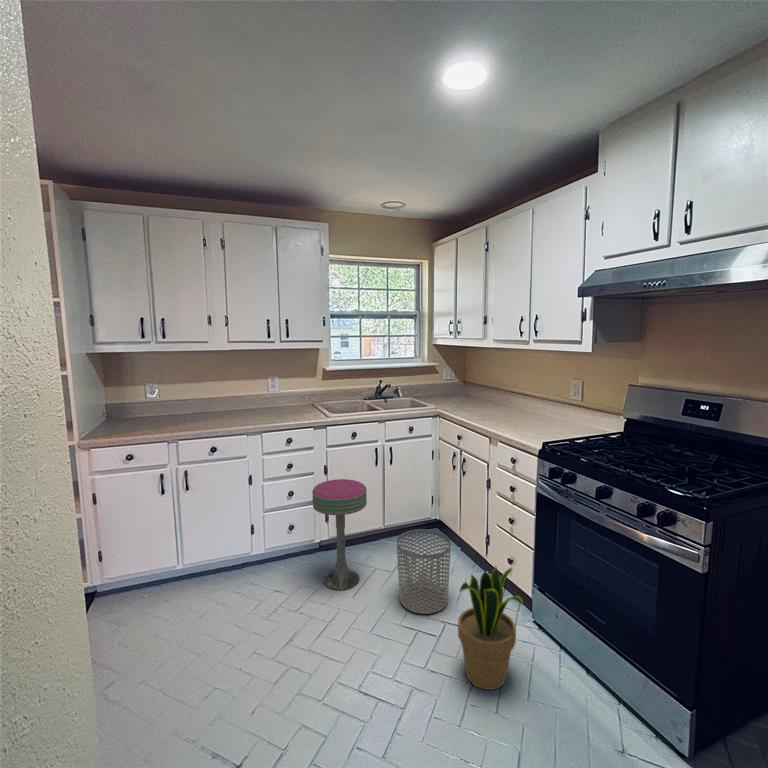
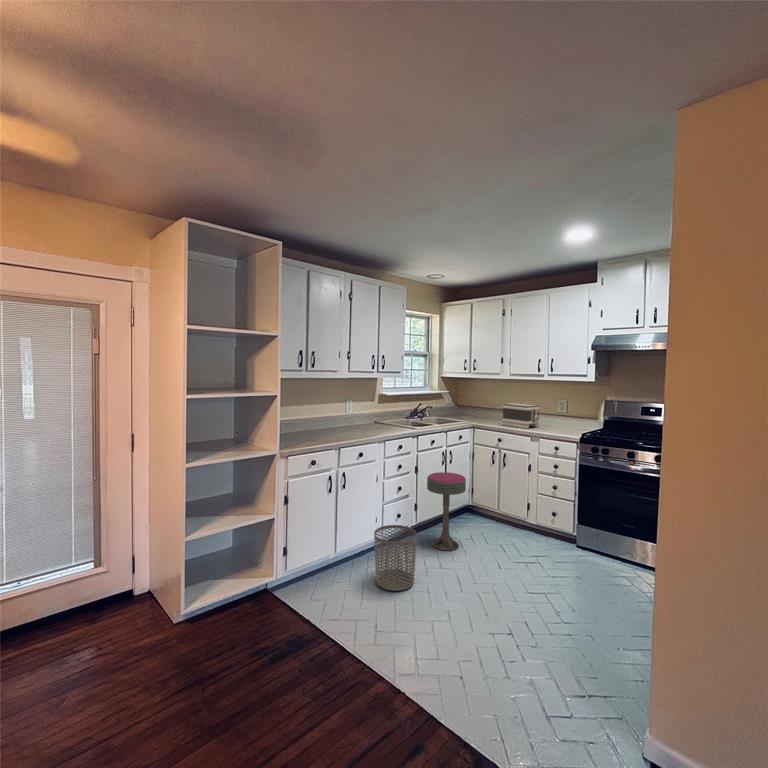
toaster: none [473,385,520,425] -> present [502,403,539,428]
waste bin: present [397,529,451,614] -> present [374,525,417,591]
potted plant: present [458,567,523,690] -> none [563,505,606,576]

